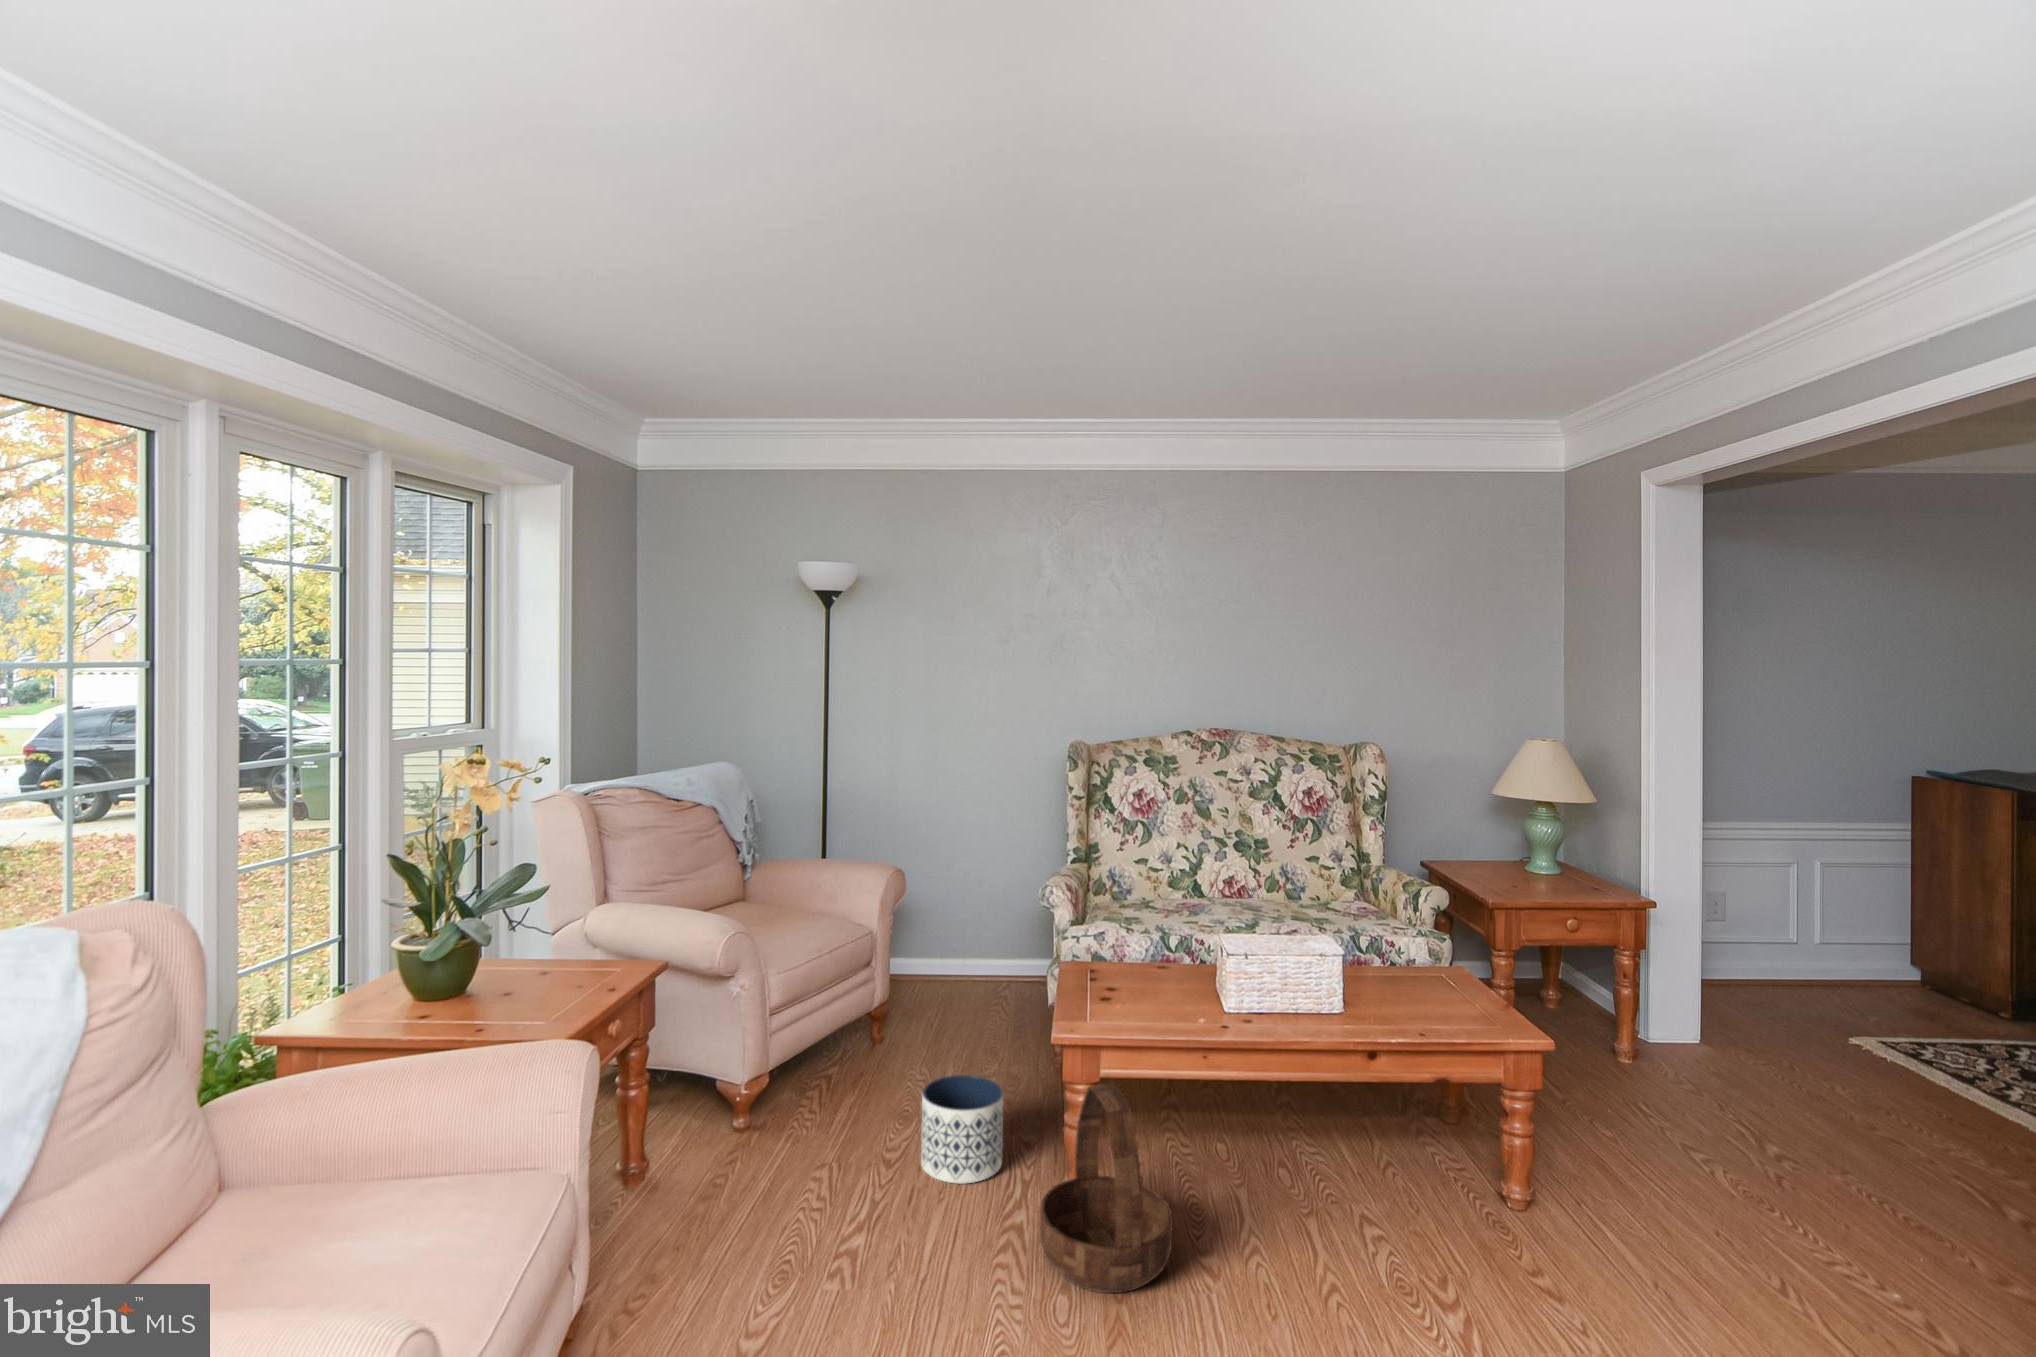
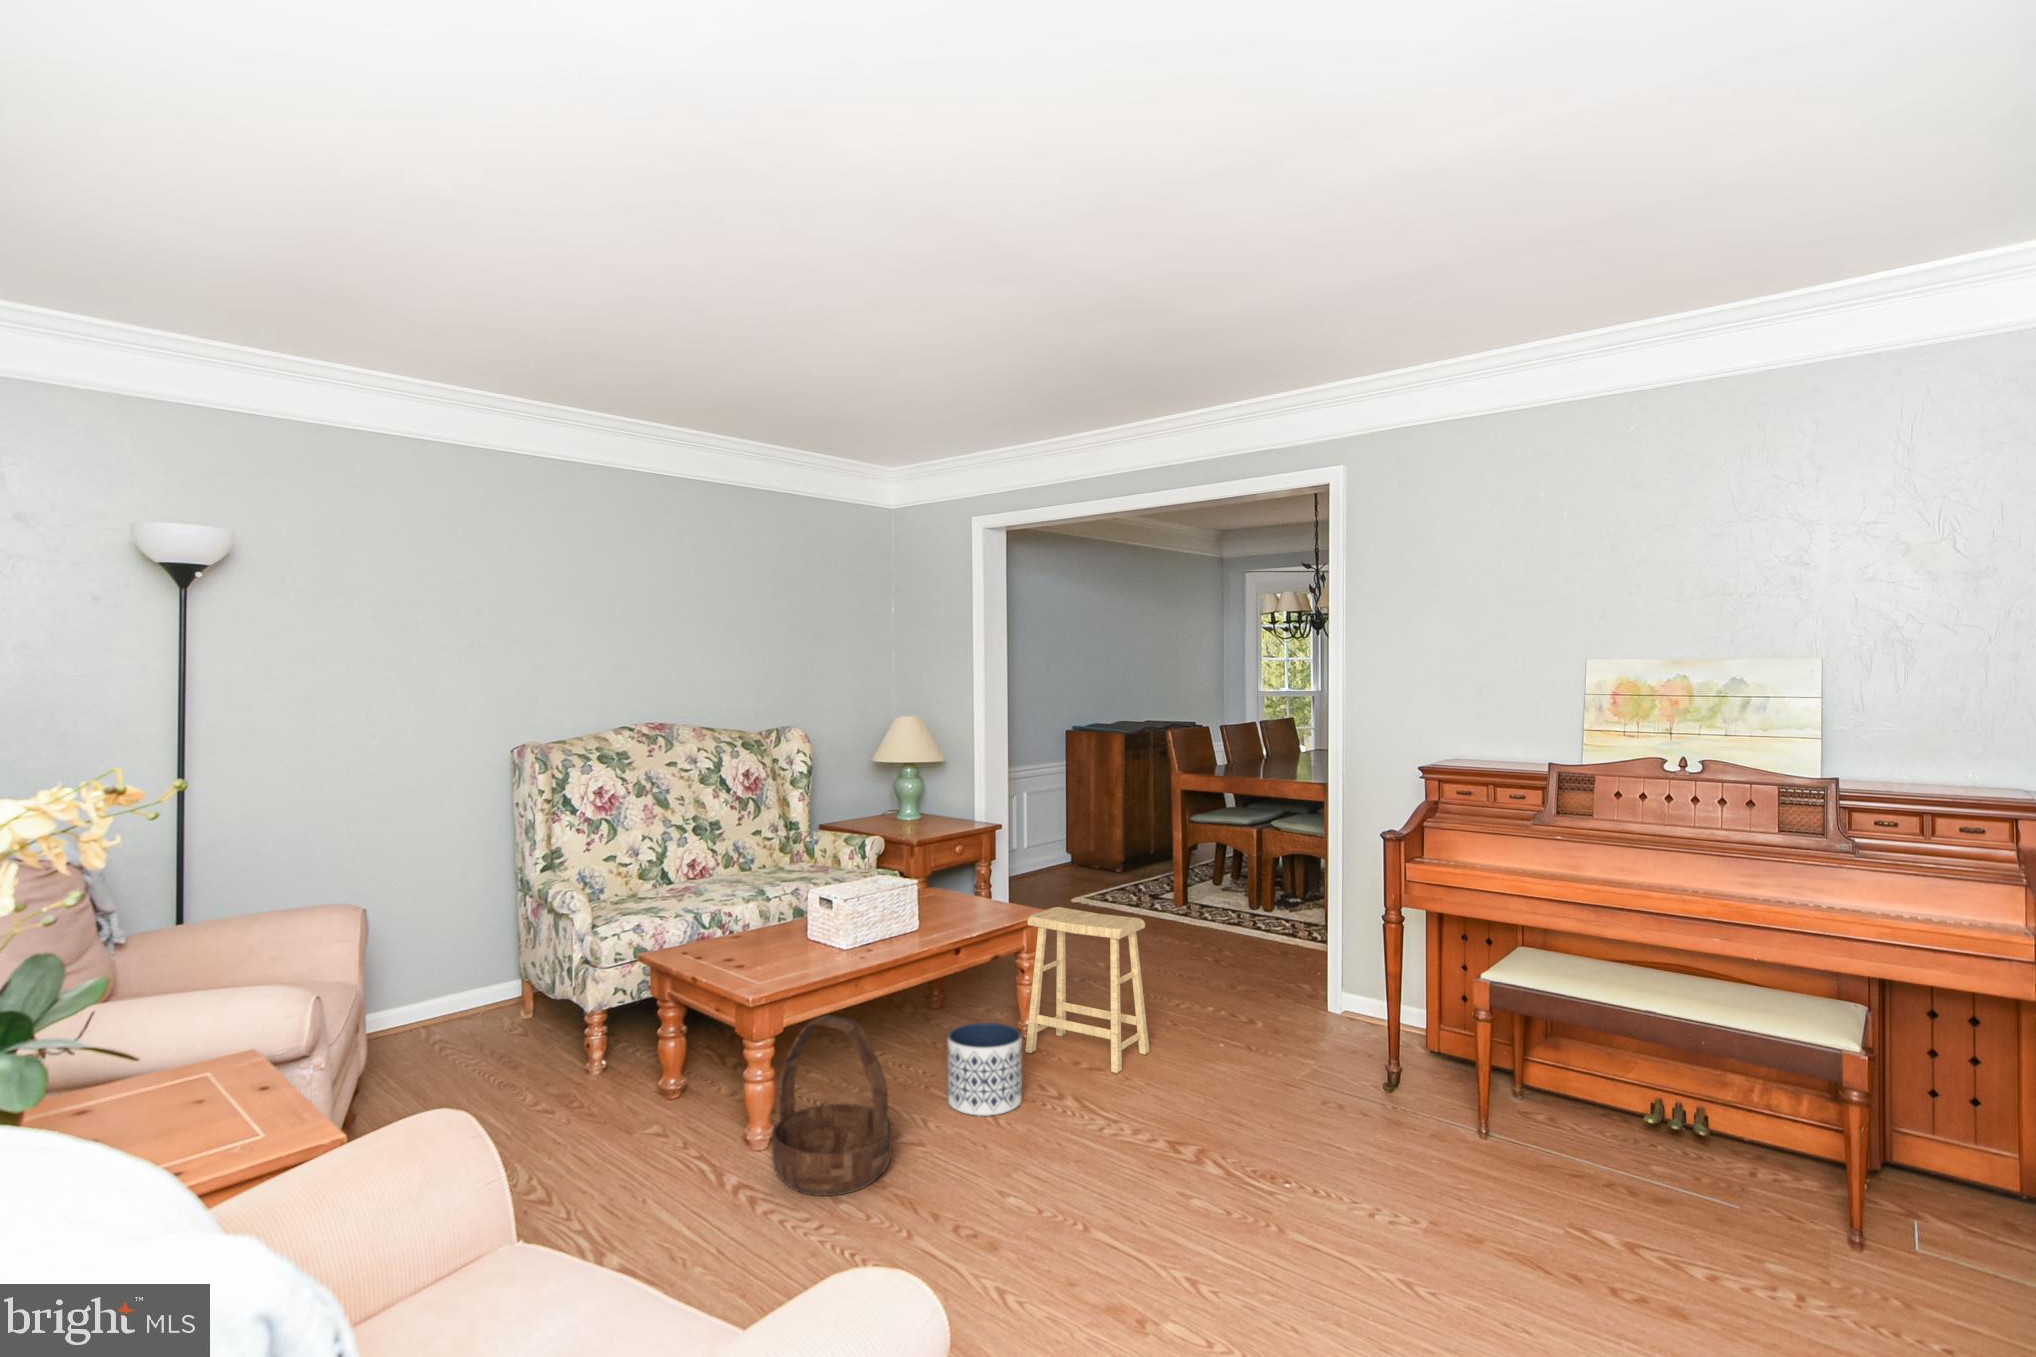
footstool: none [1491,1043,1685,1320] -> present [1025,907,1149,1073]
planter: present [921,1075,1003,1184] -> present [948,1023,1022,1116]

